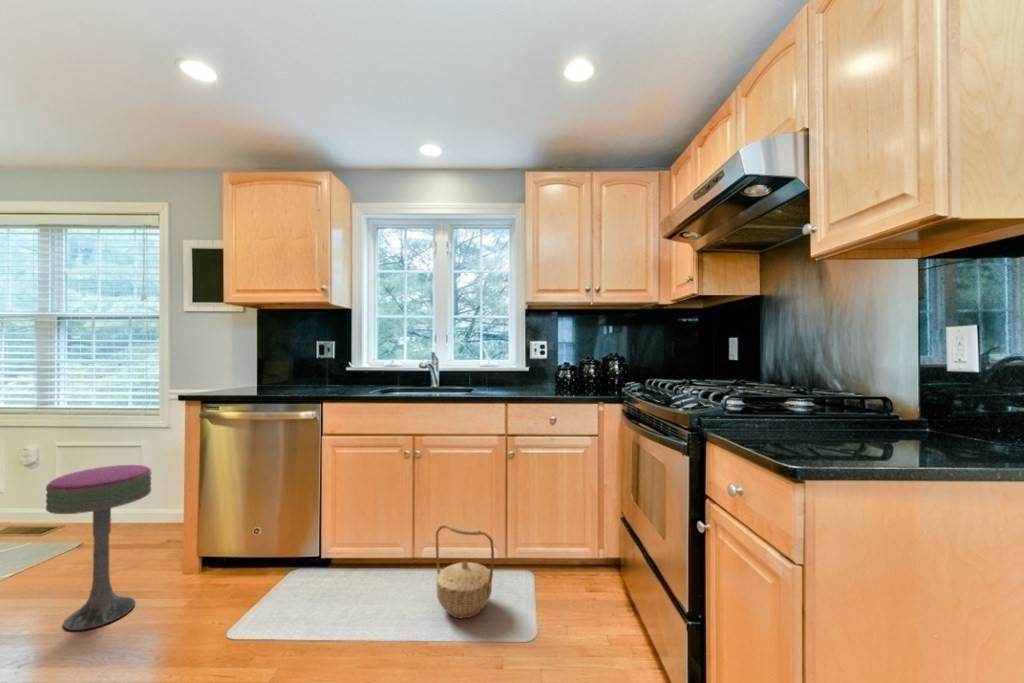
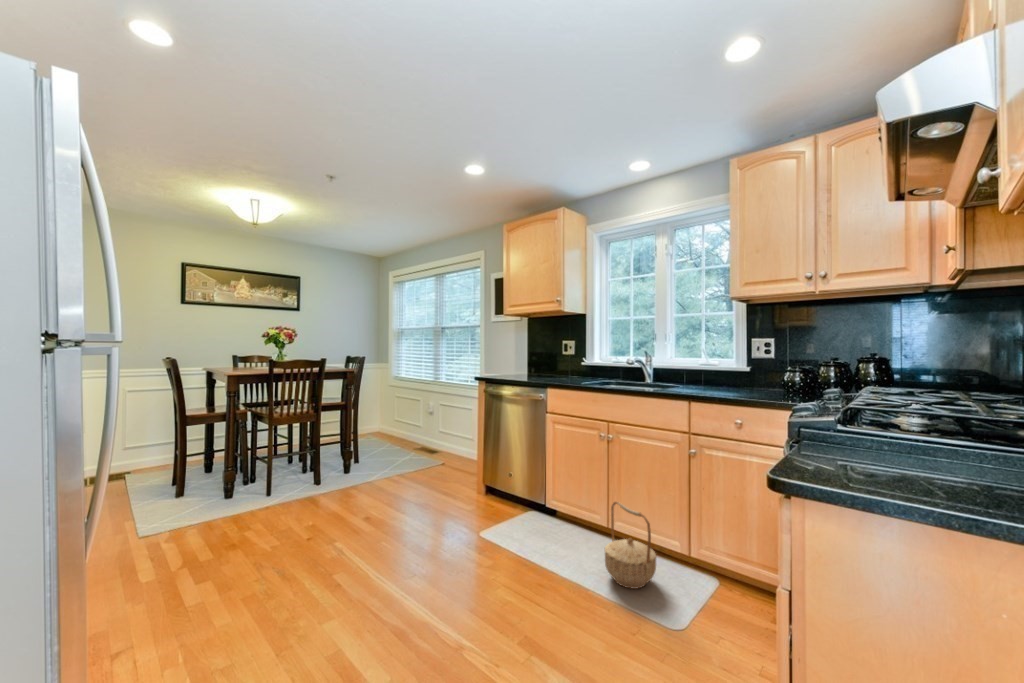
bar stool: present [46,465,151,630] -> none [406,415,452,507]

